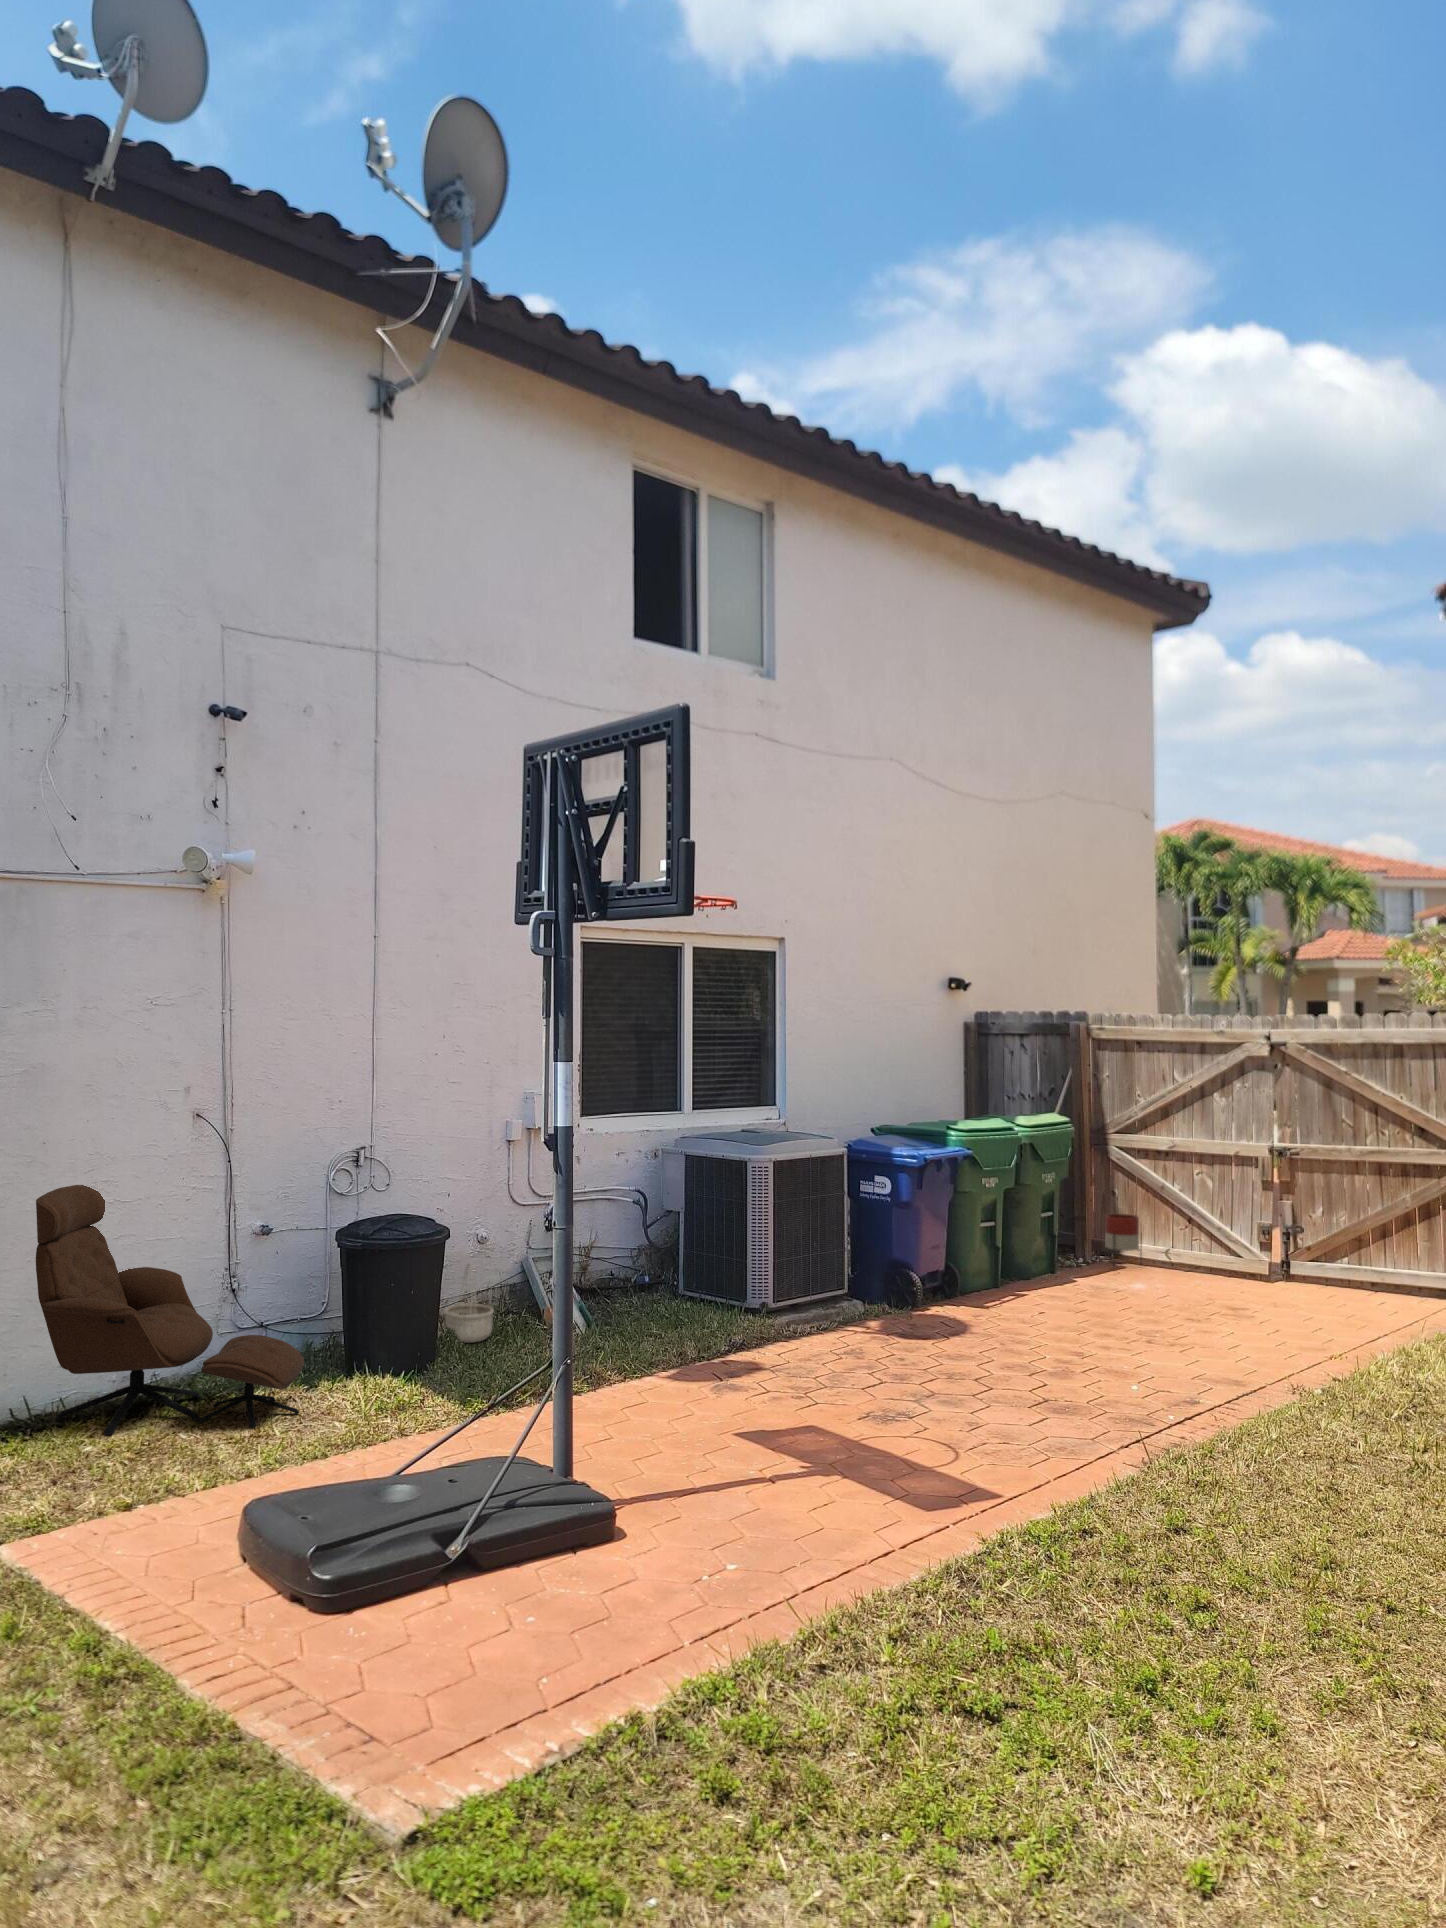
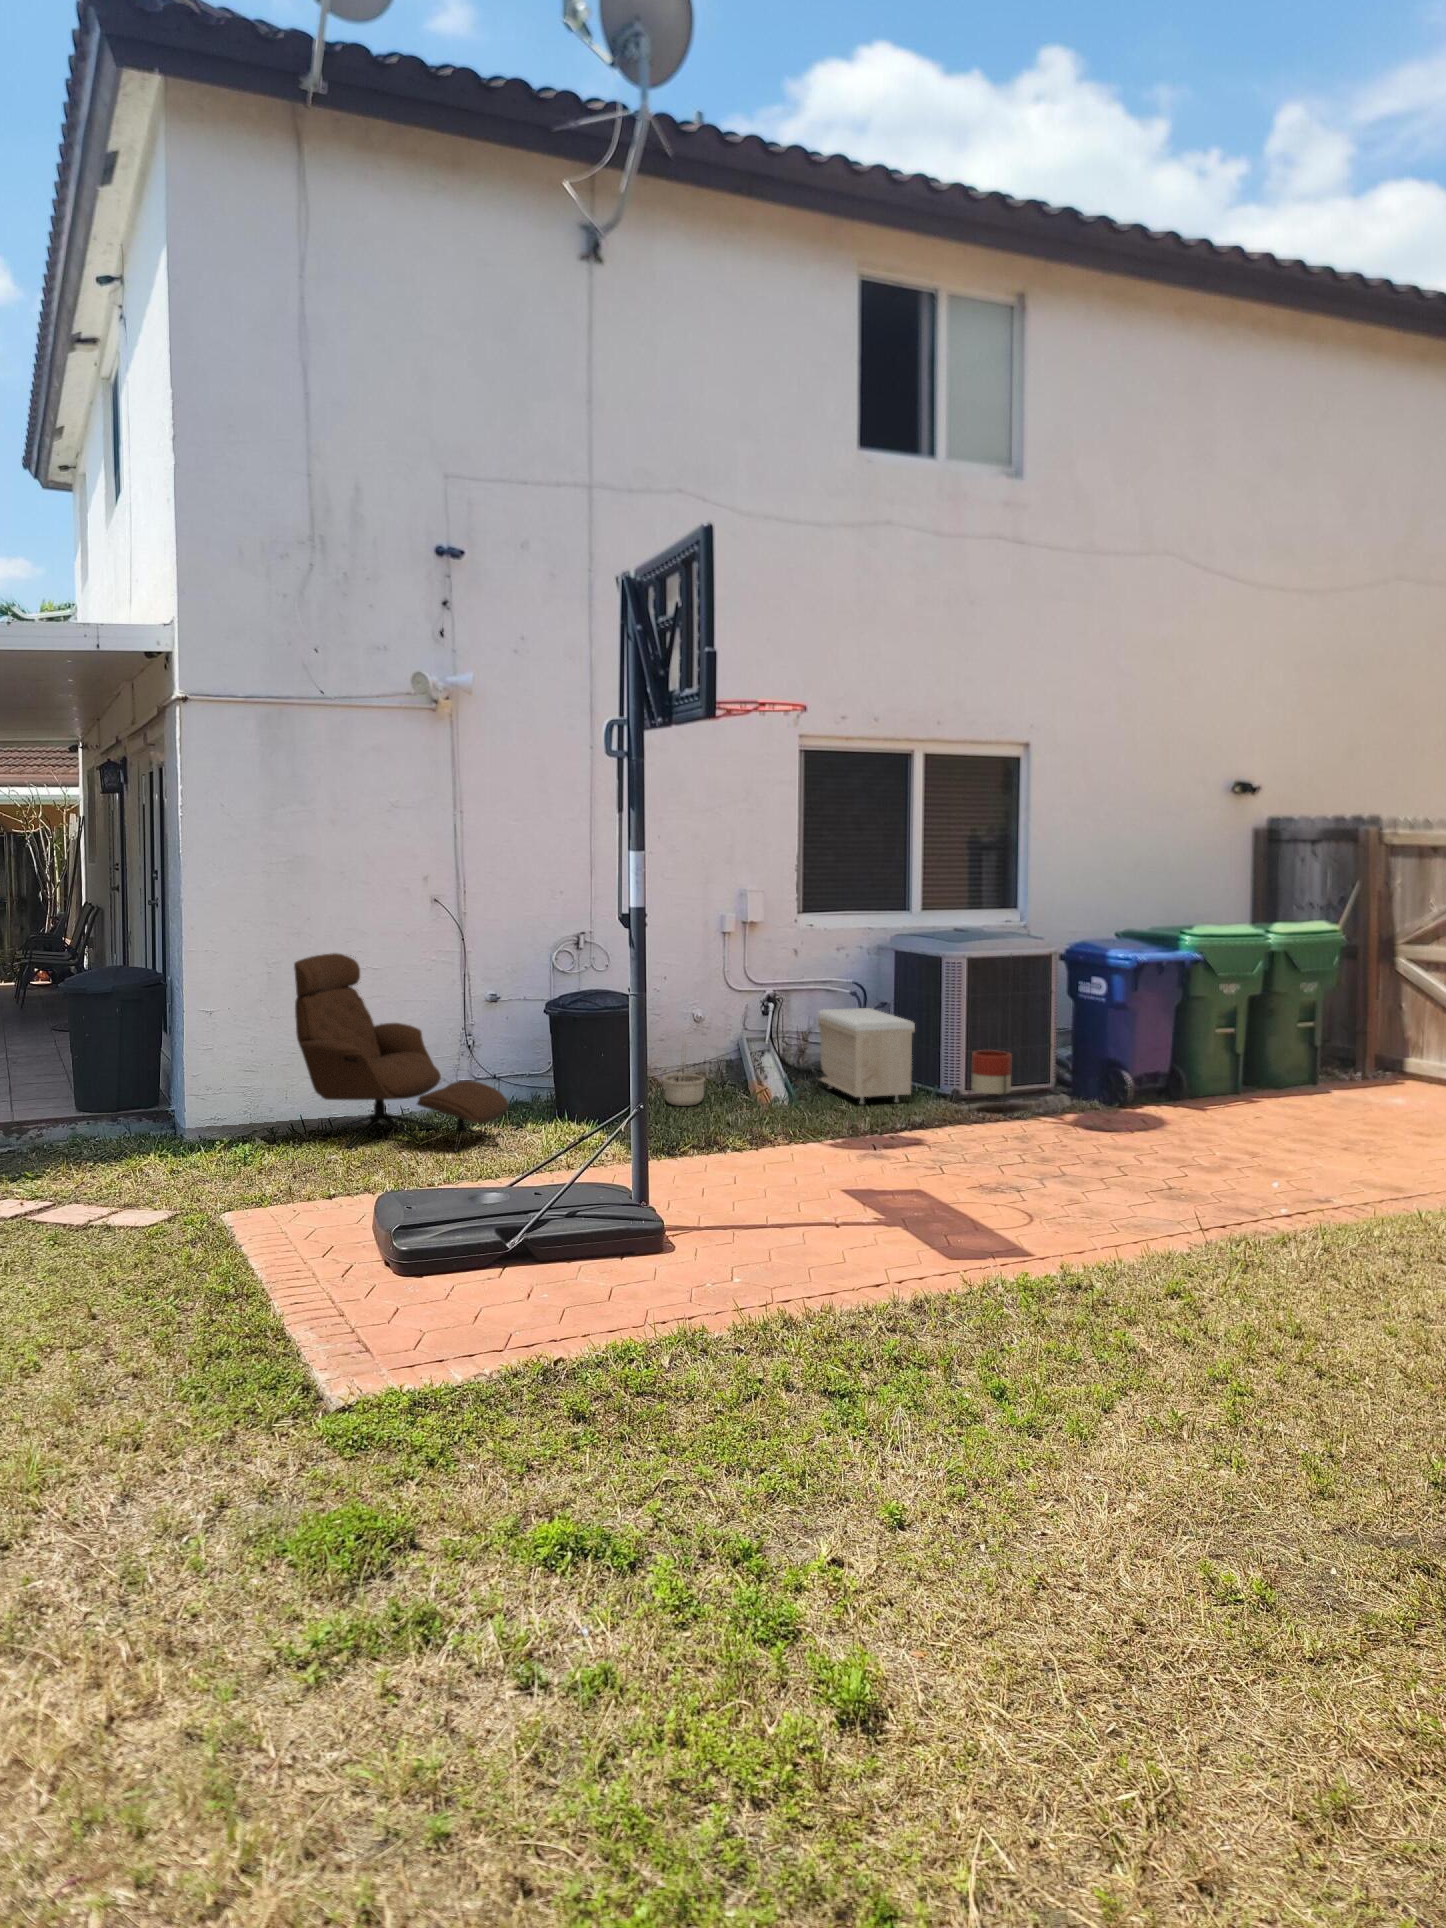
planter: present [1105,1214,1142,1253] -> present [969,1050,1012,1098]
storage bench: none [596,1217,713,1326] -> present [818,1008,915,1104]

